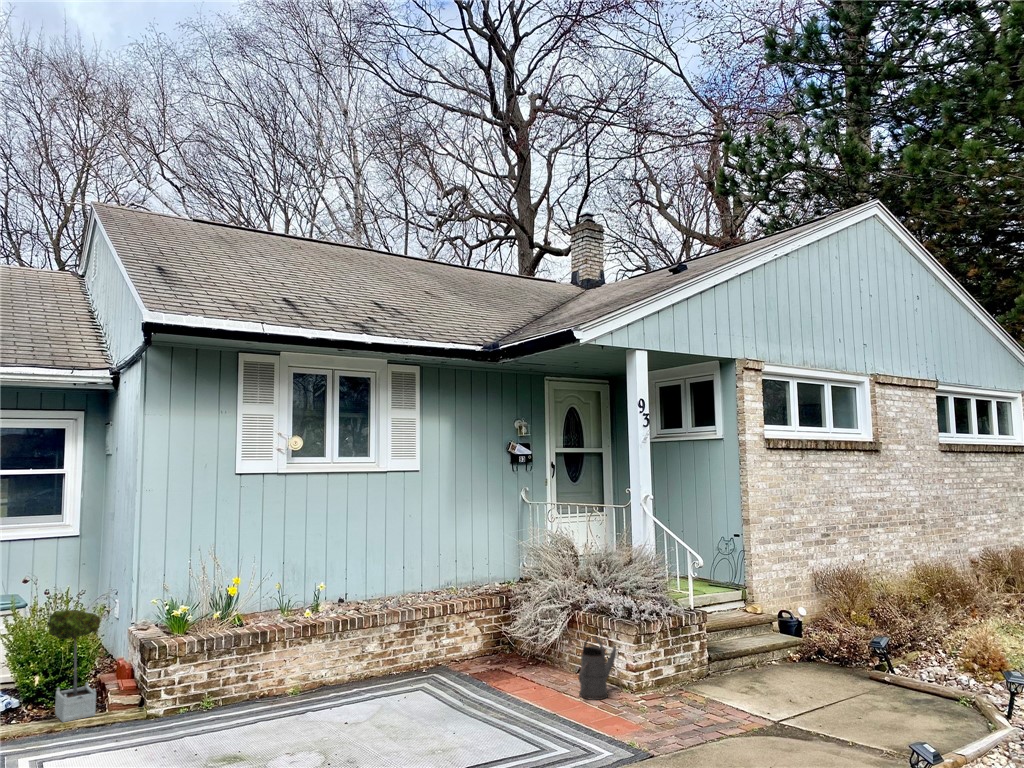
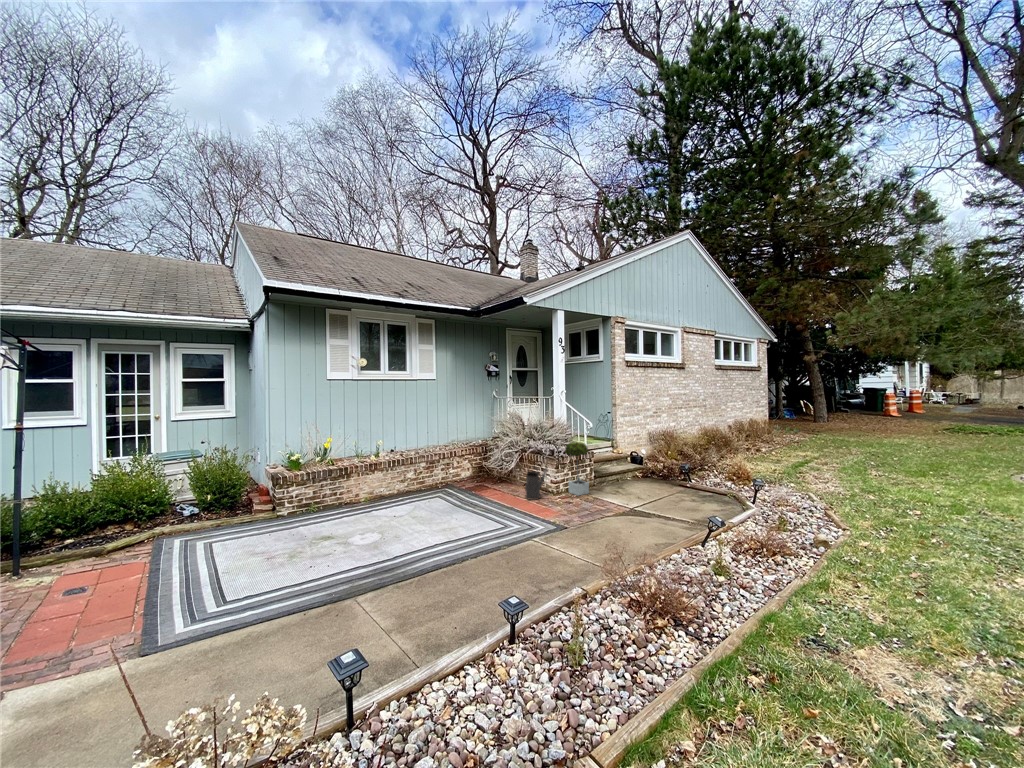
potted tree: present [47,610,100,722] -> present [565,442,589,495]

